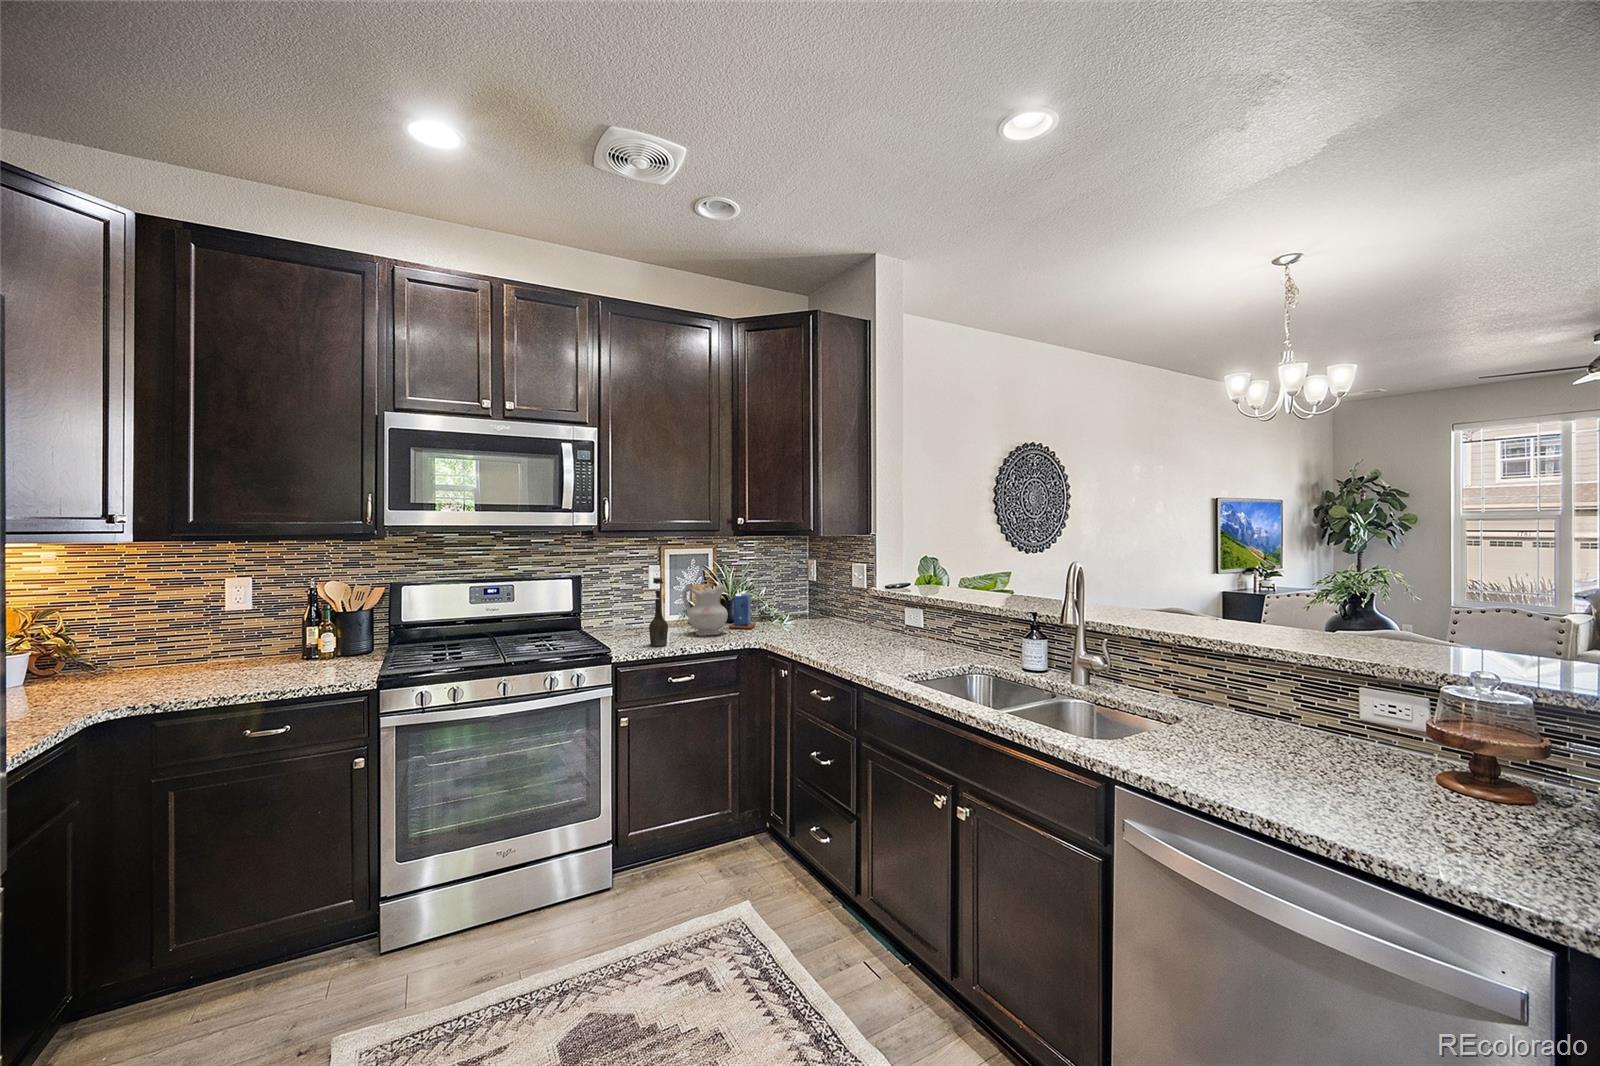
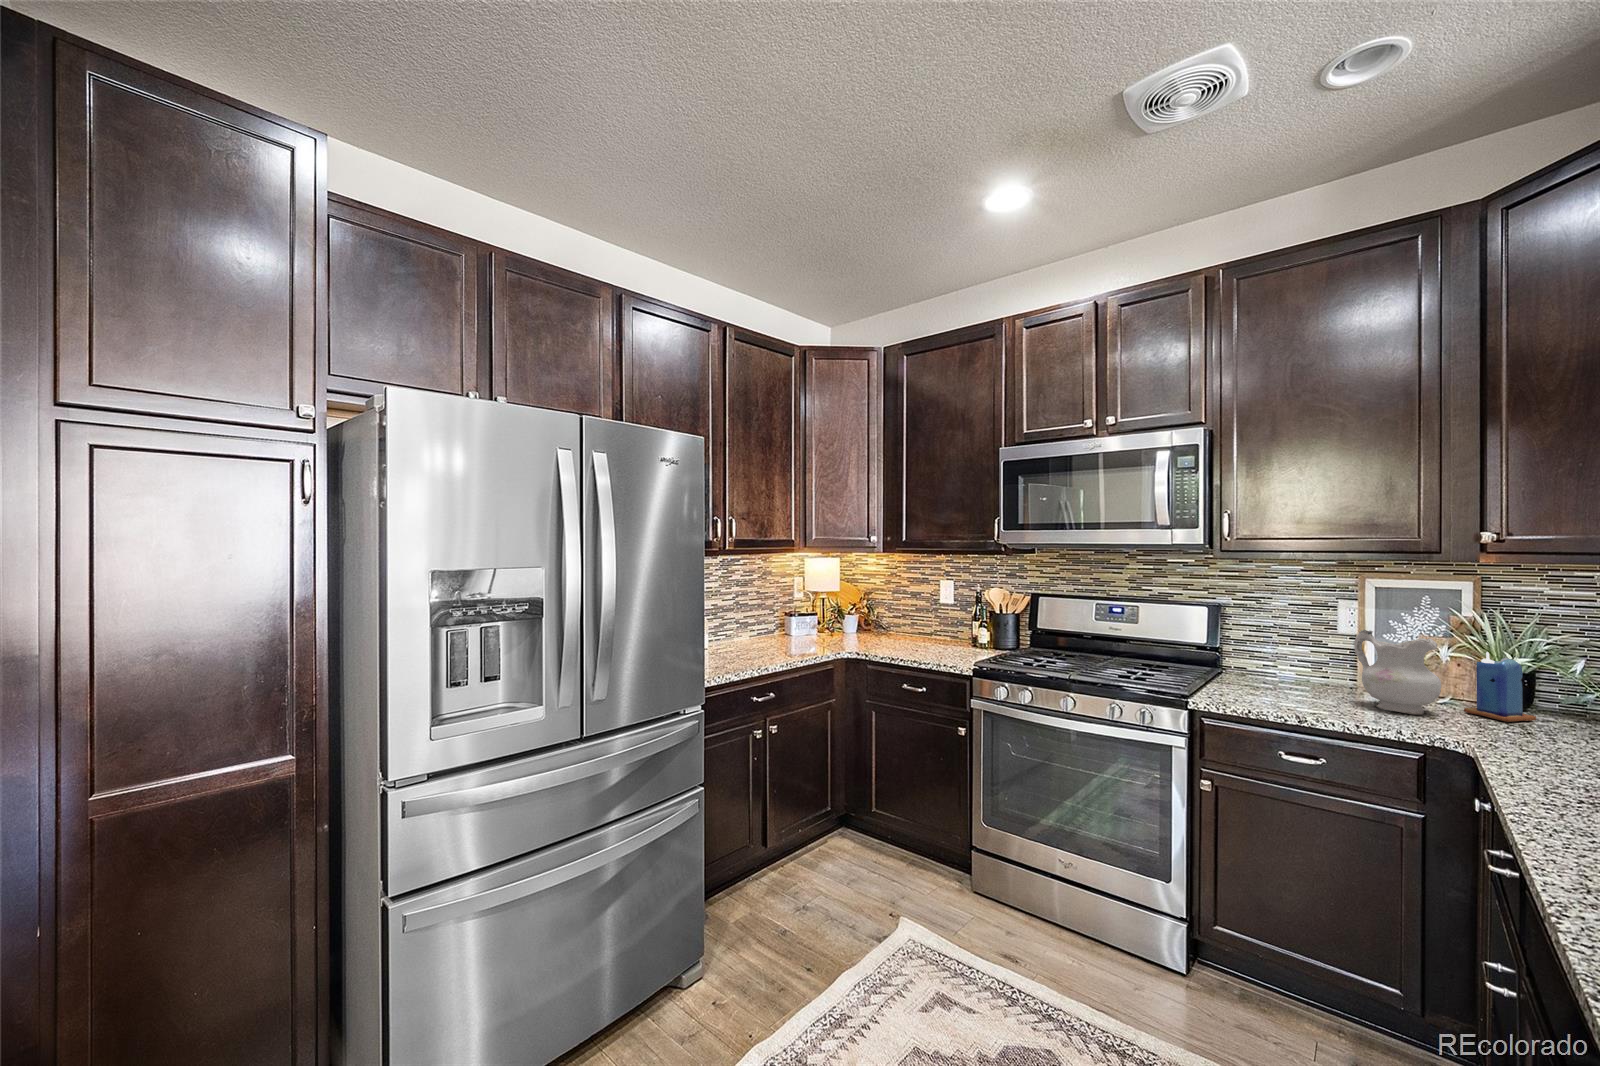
bottle: present [649,578,668,646] -> none [1264,613,1294,705]

